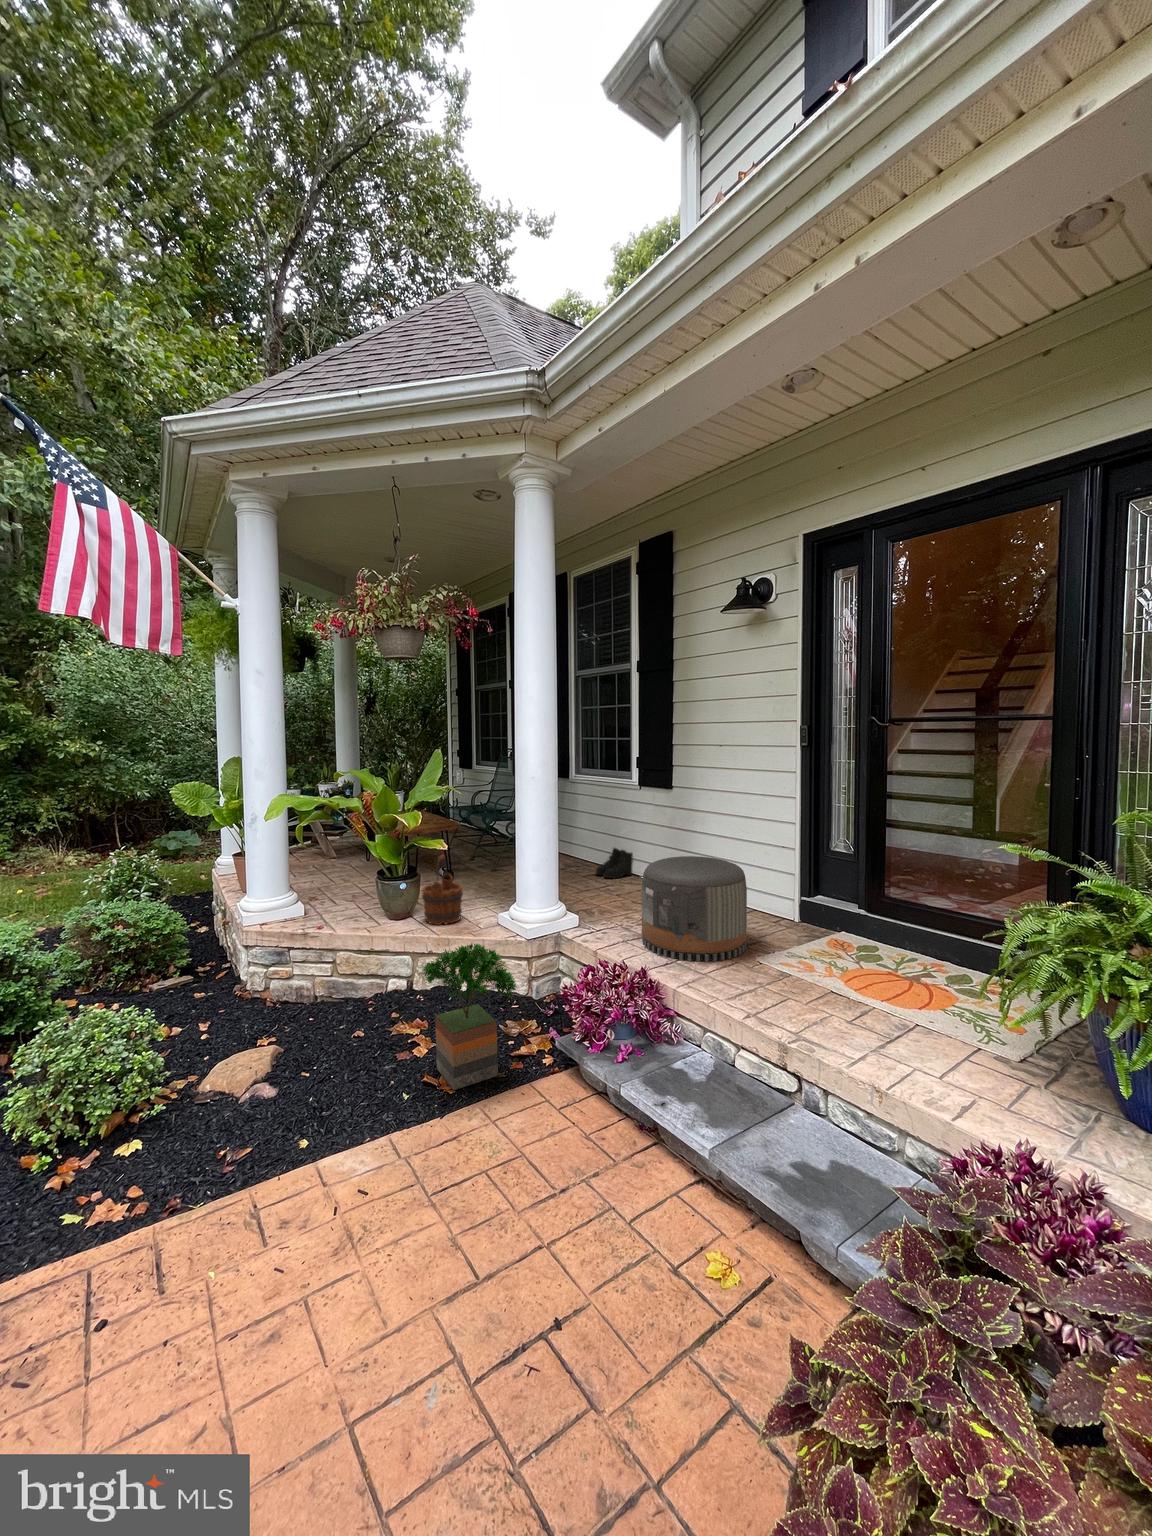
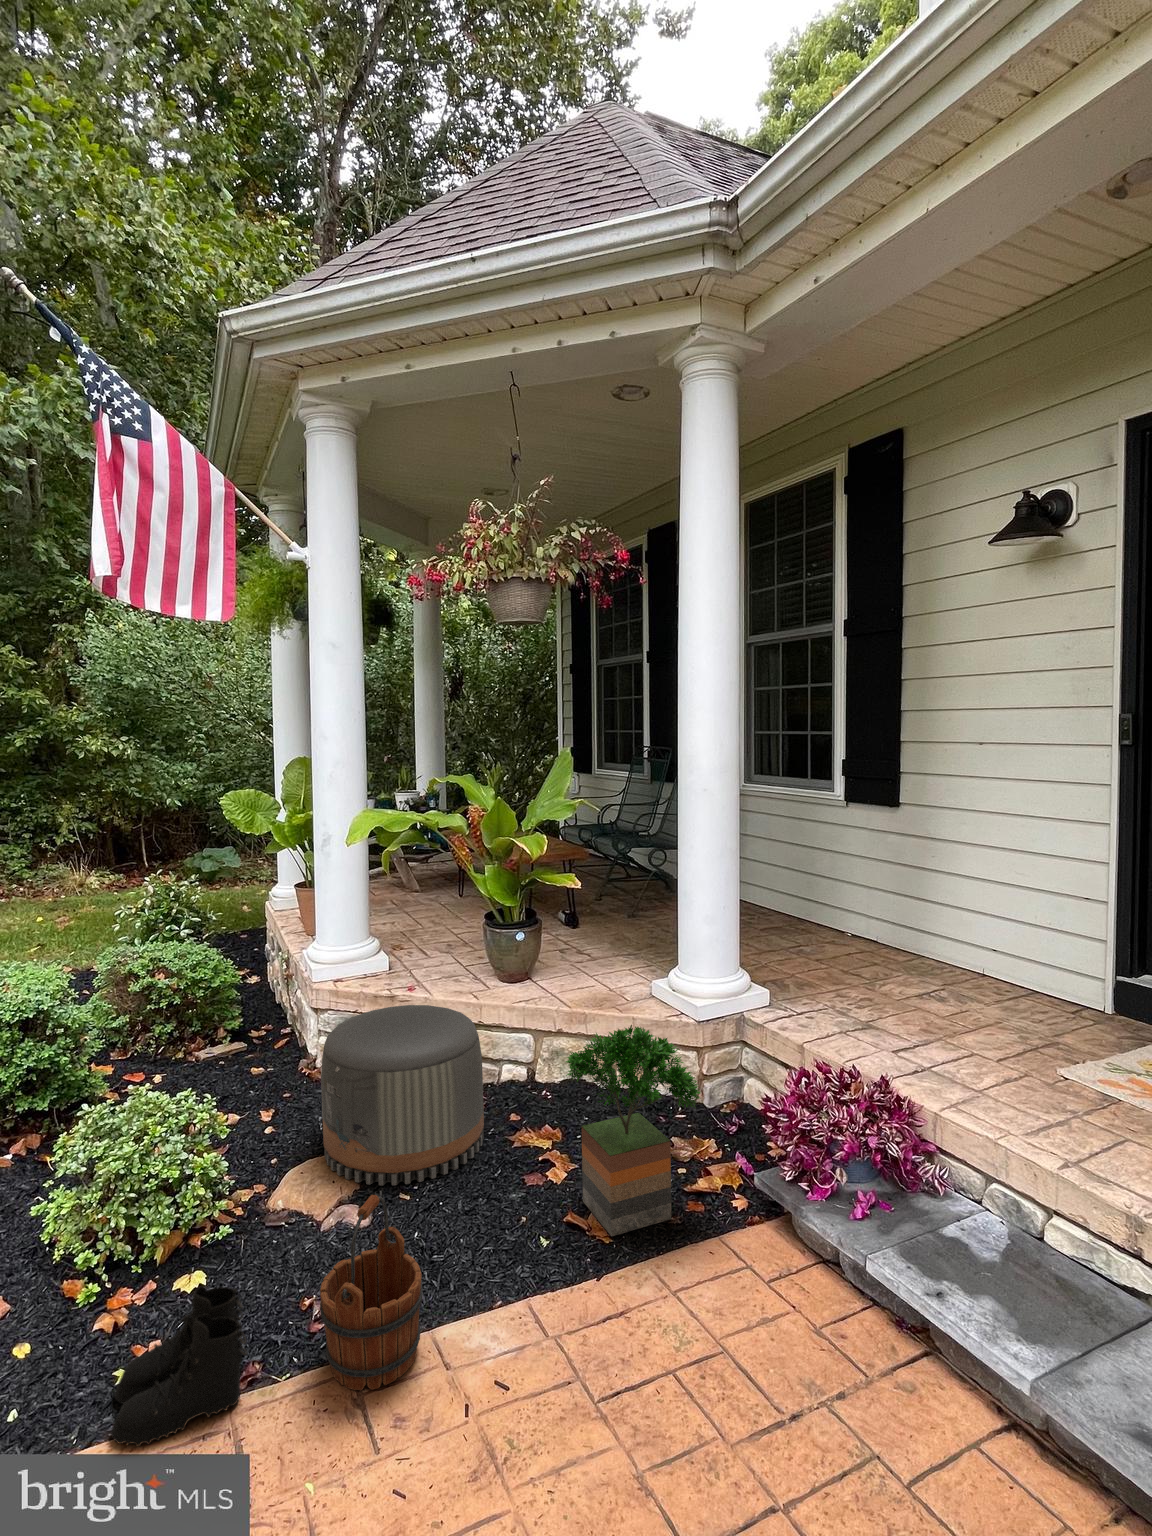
boots: present [595,848,633,878] -> present [111,1286,247,1446]
wooden bucket: present [422,855,463,925] -> present [320,1195,423,1390]
pouf: present [642,856,747,962] -> present [321,1005,484,1185]

